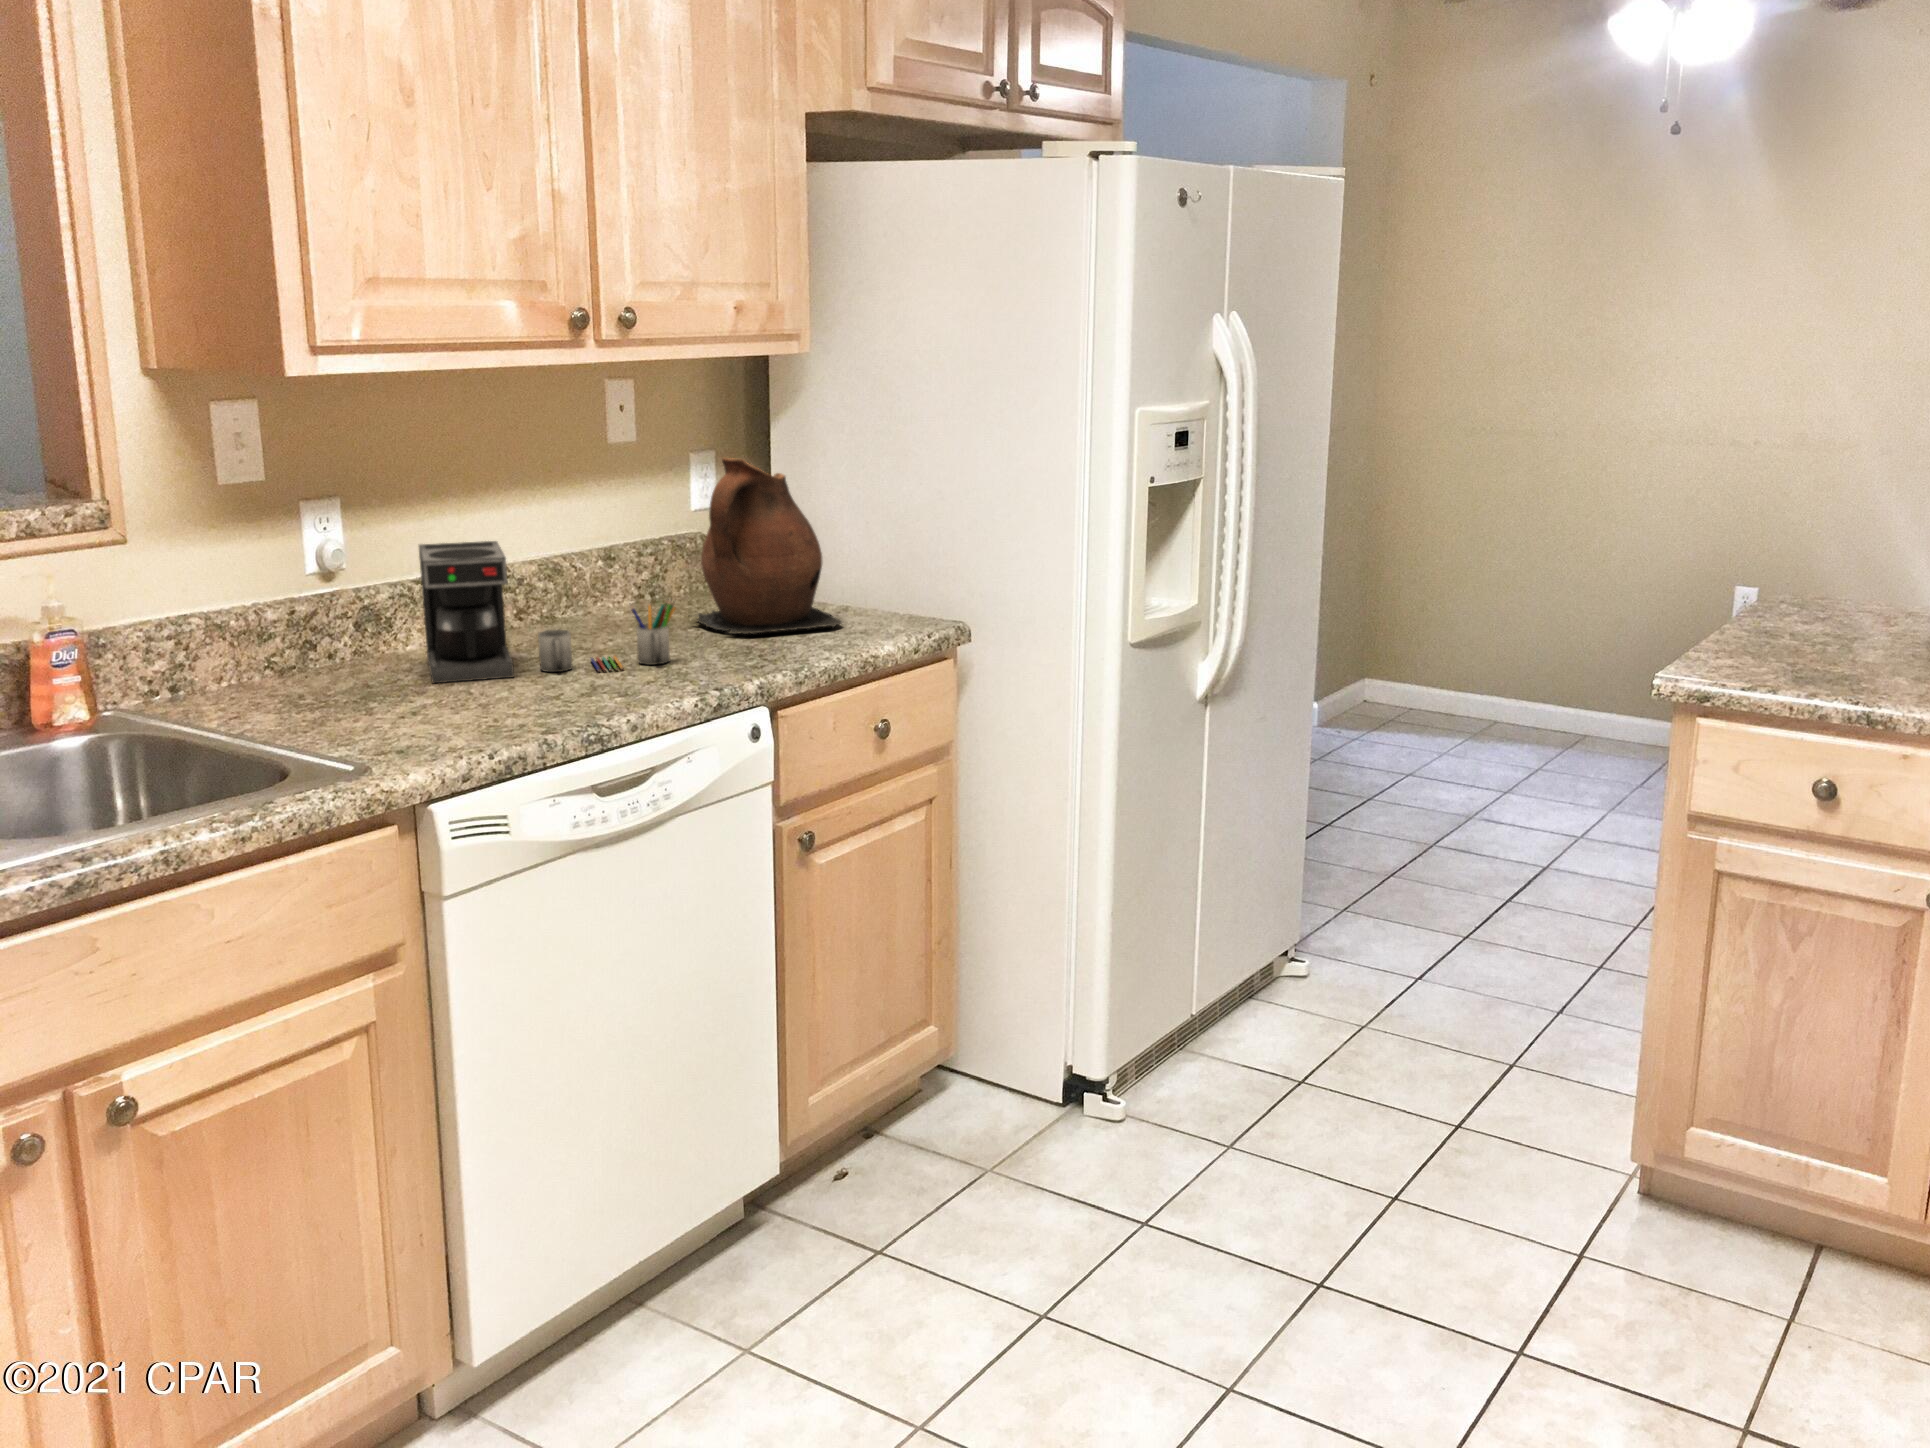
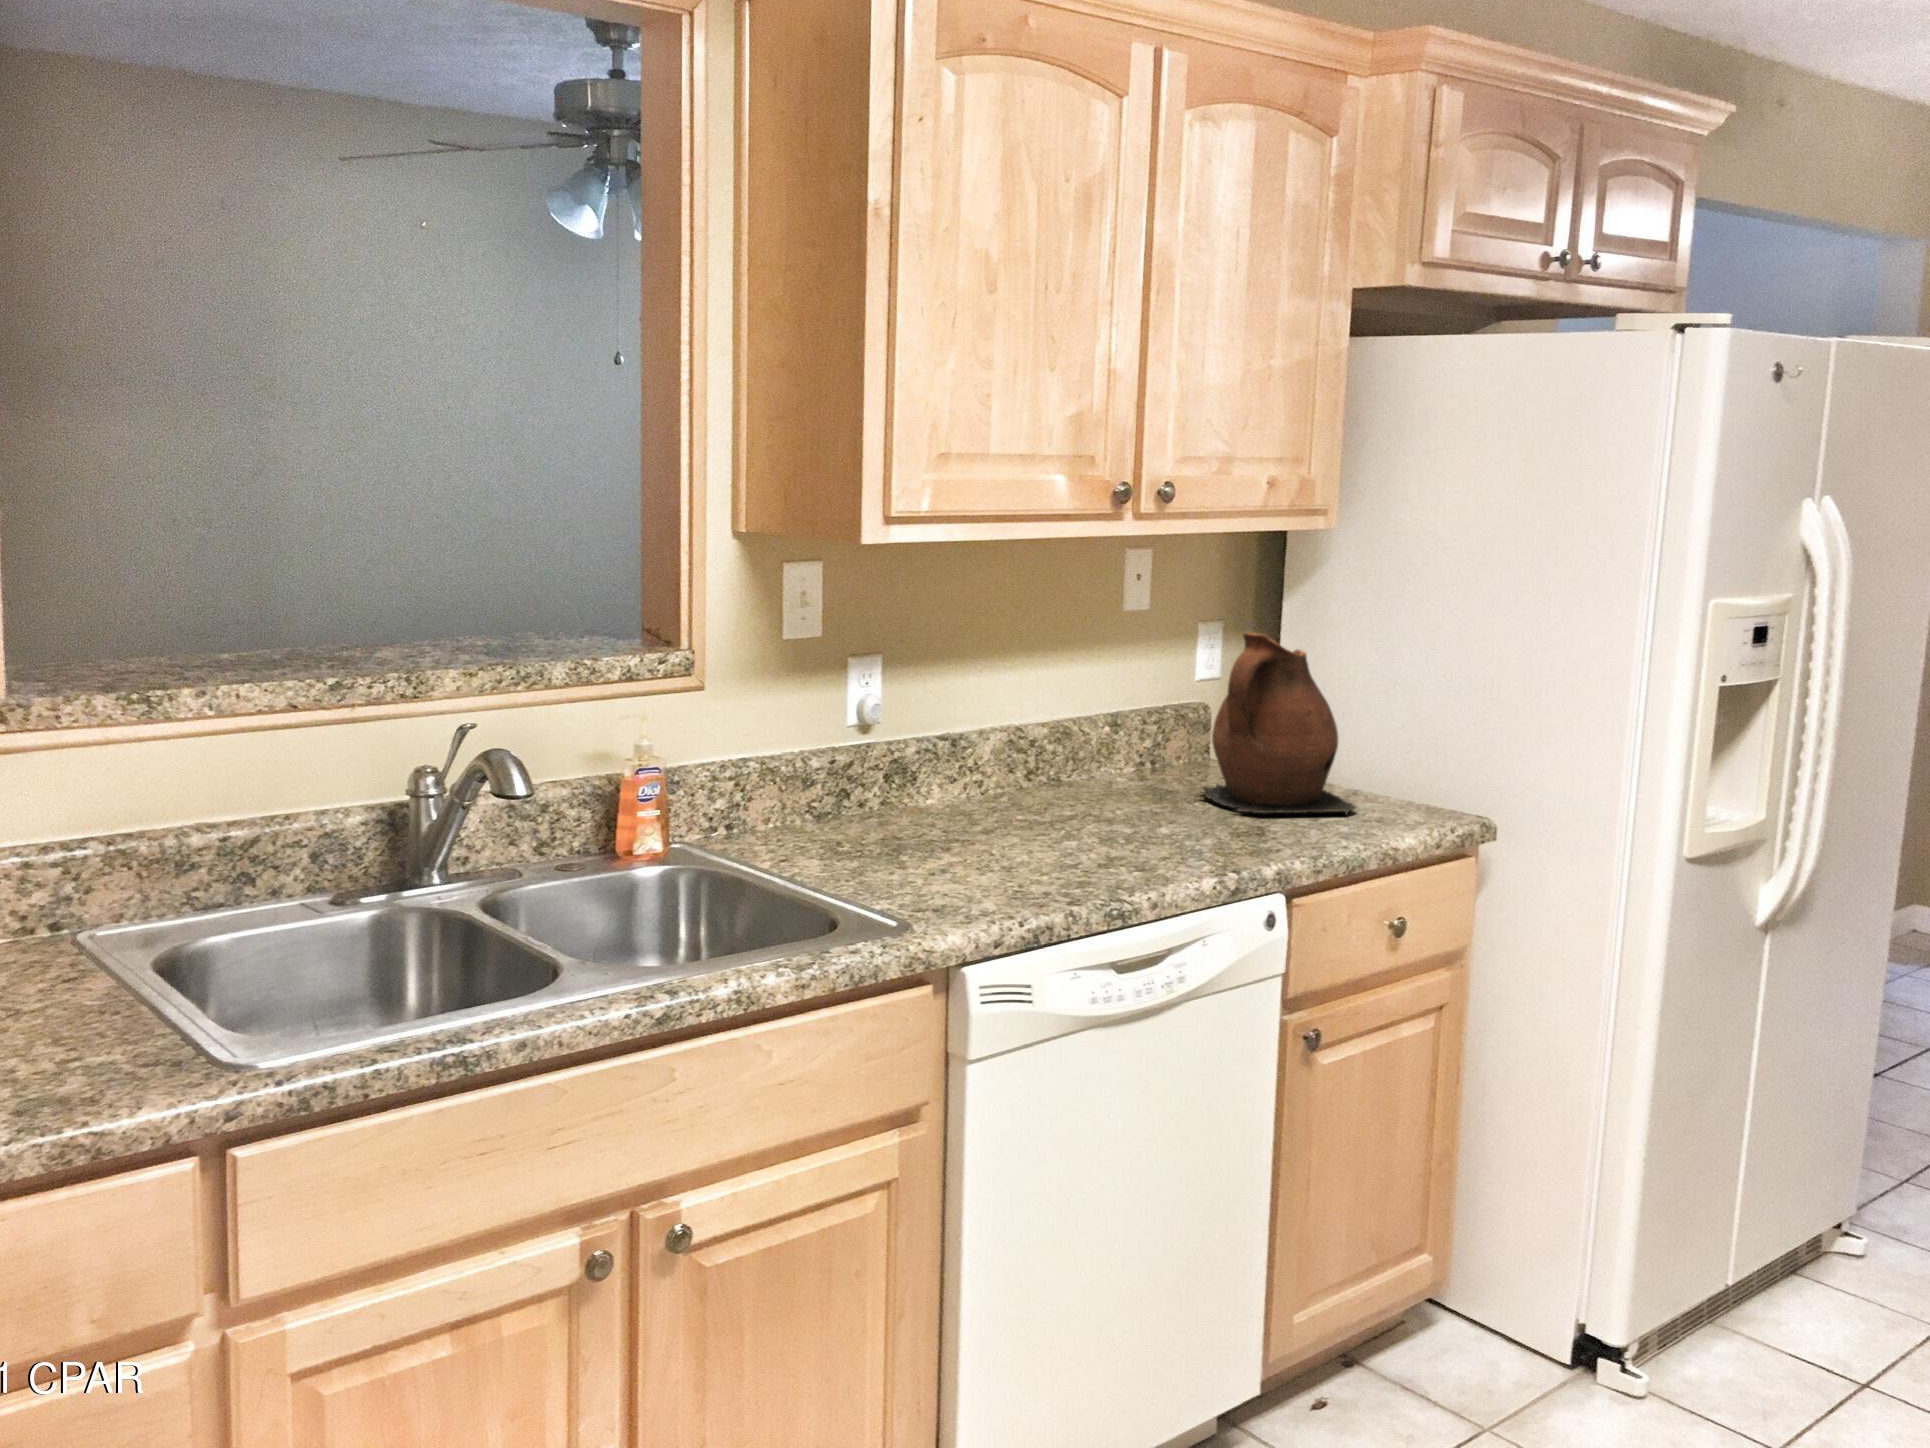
coffee maker: present [419,541,676,683] -> none [947,703,1193,843]

